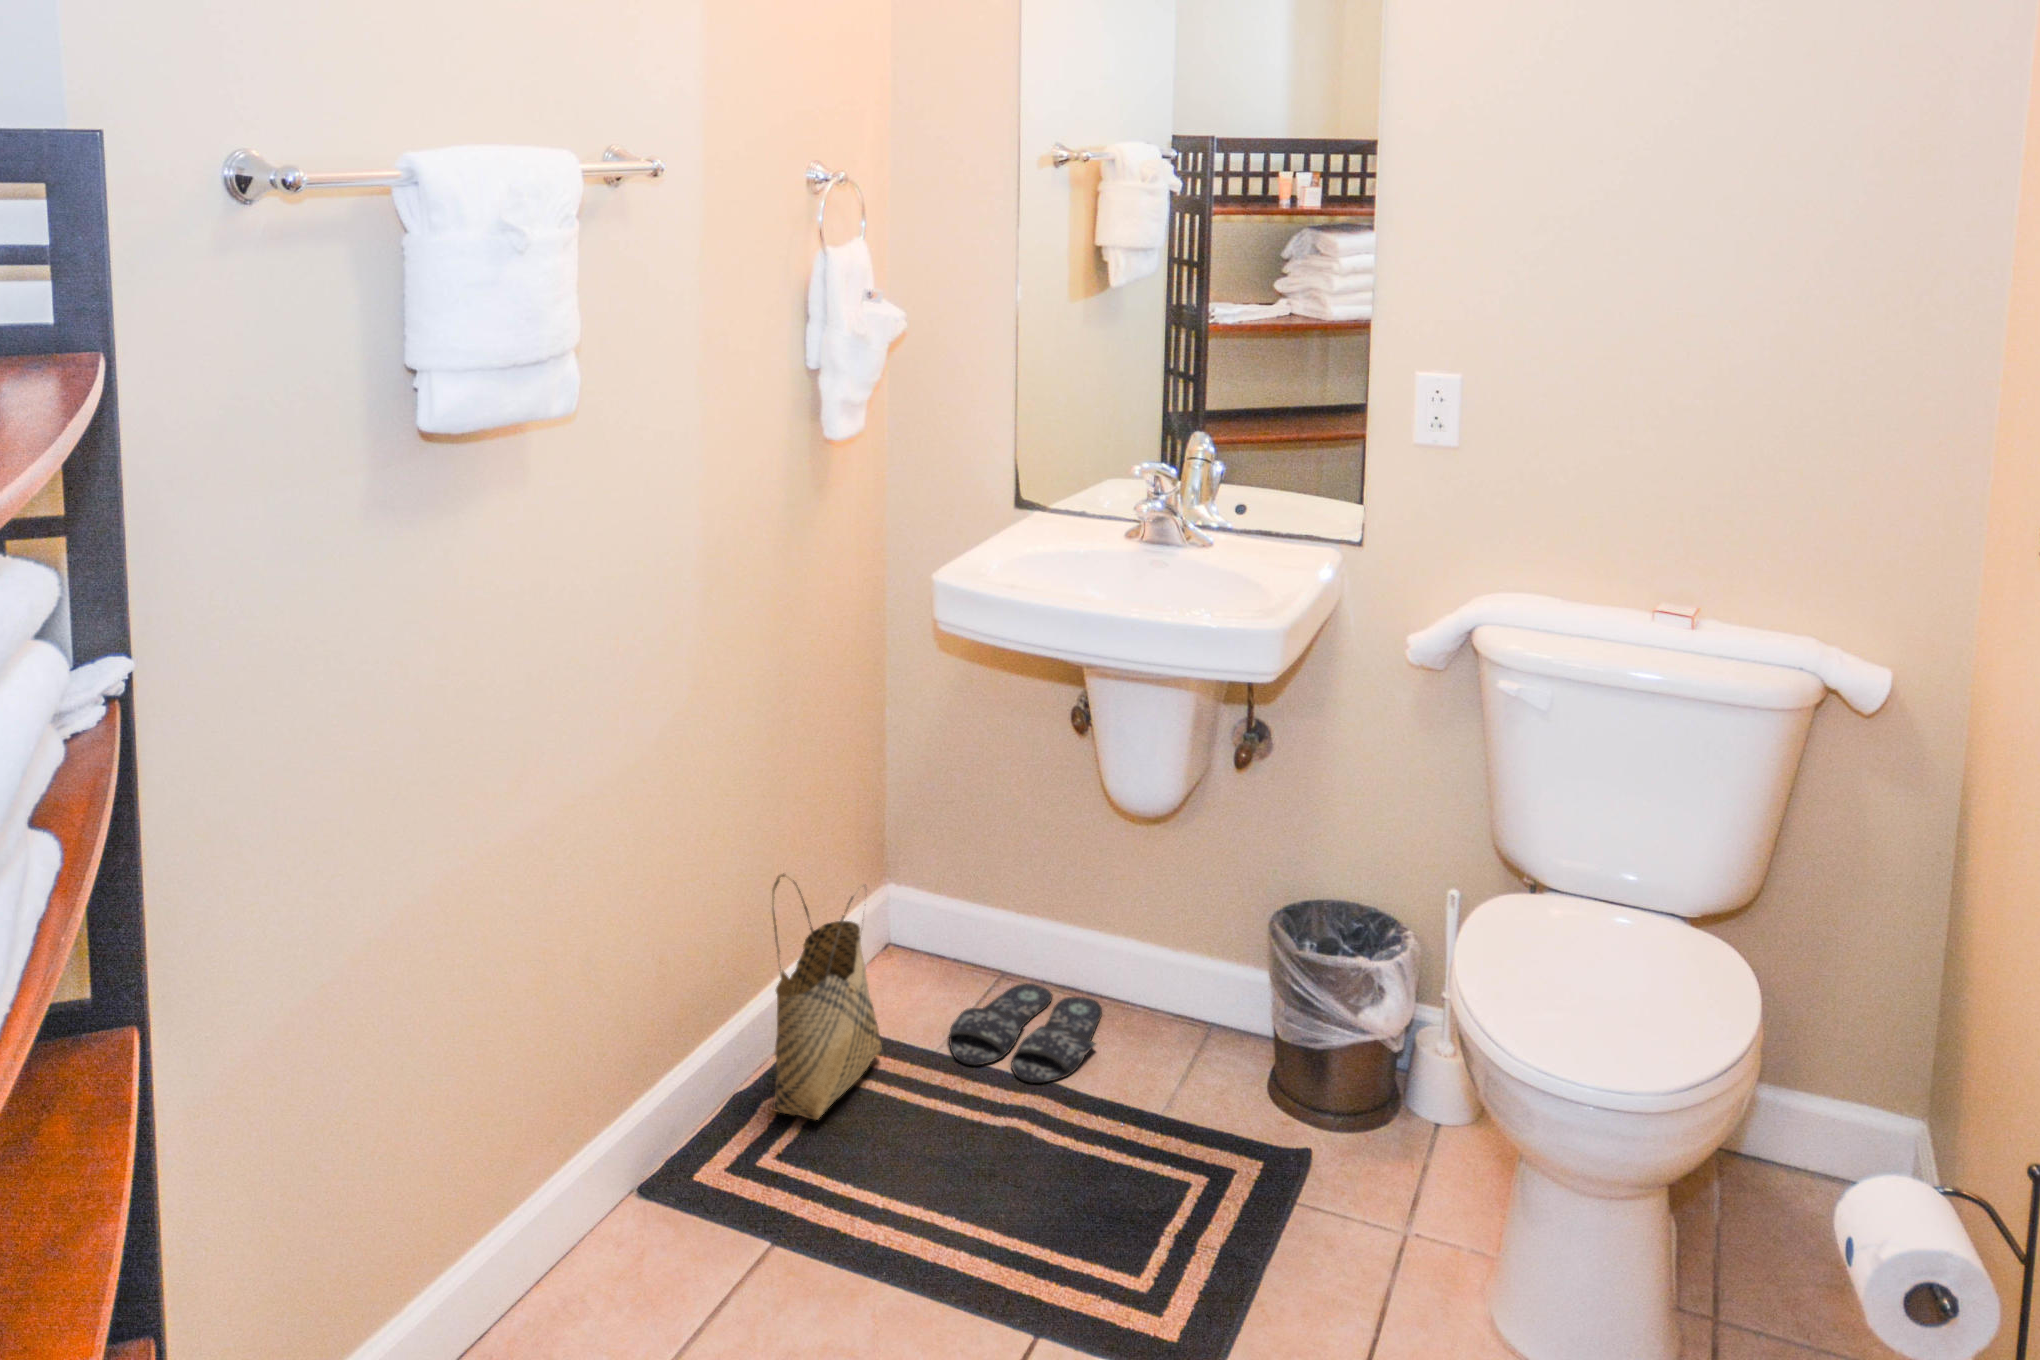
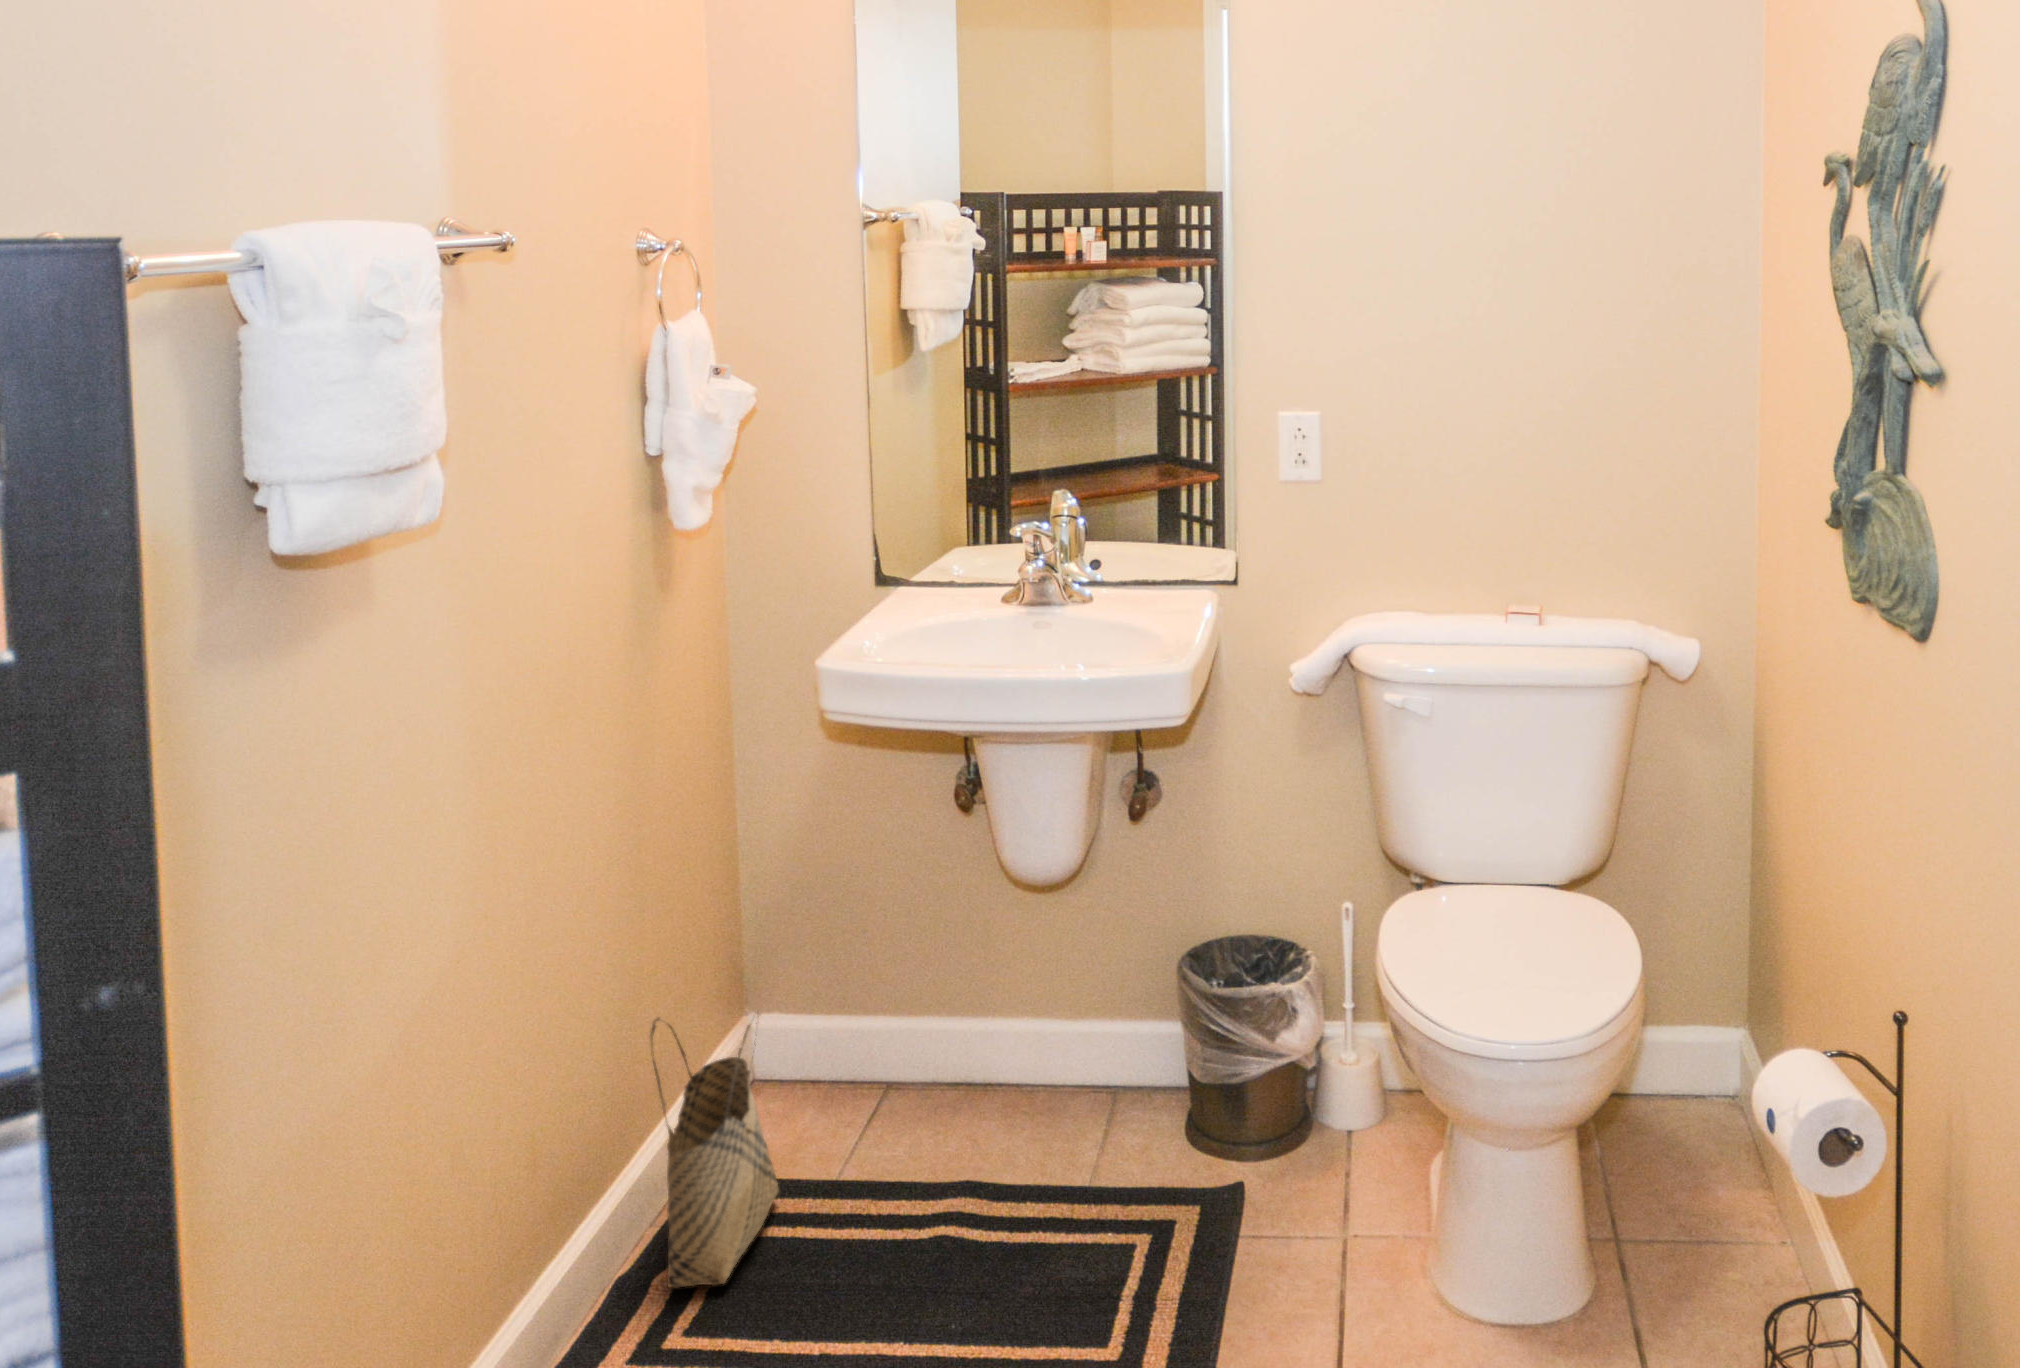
slippers: present [949,984,1102,1083] -> none [849,1086,1009,1187]

